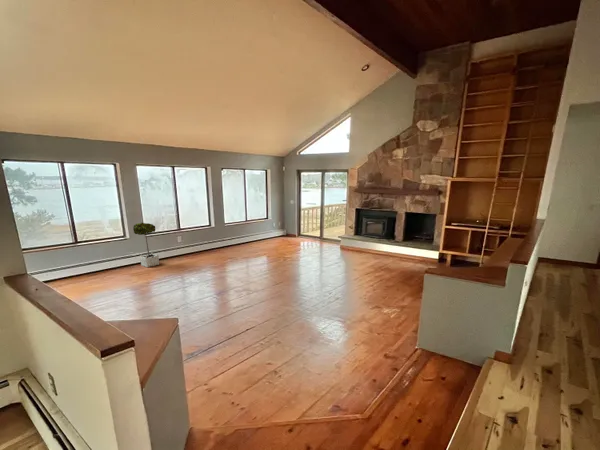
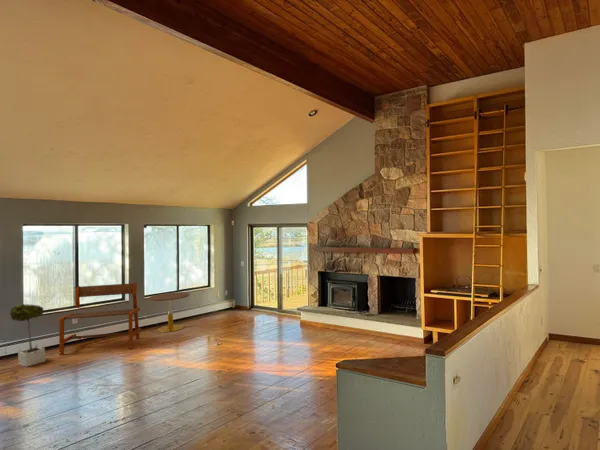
bench: none [166,211,223,261] -> present [59,283,141,355]
side table: none [226,221,256,249] -> present [149,292,190,332]

